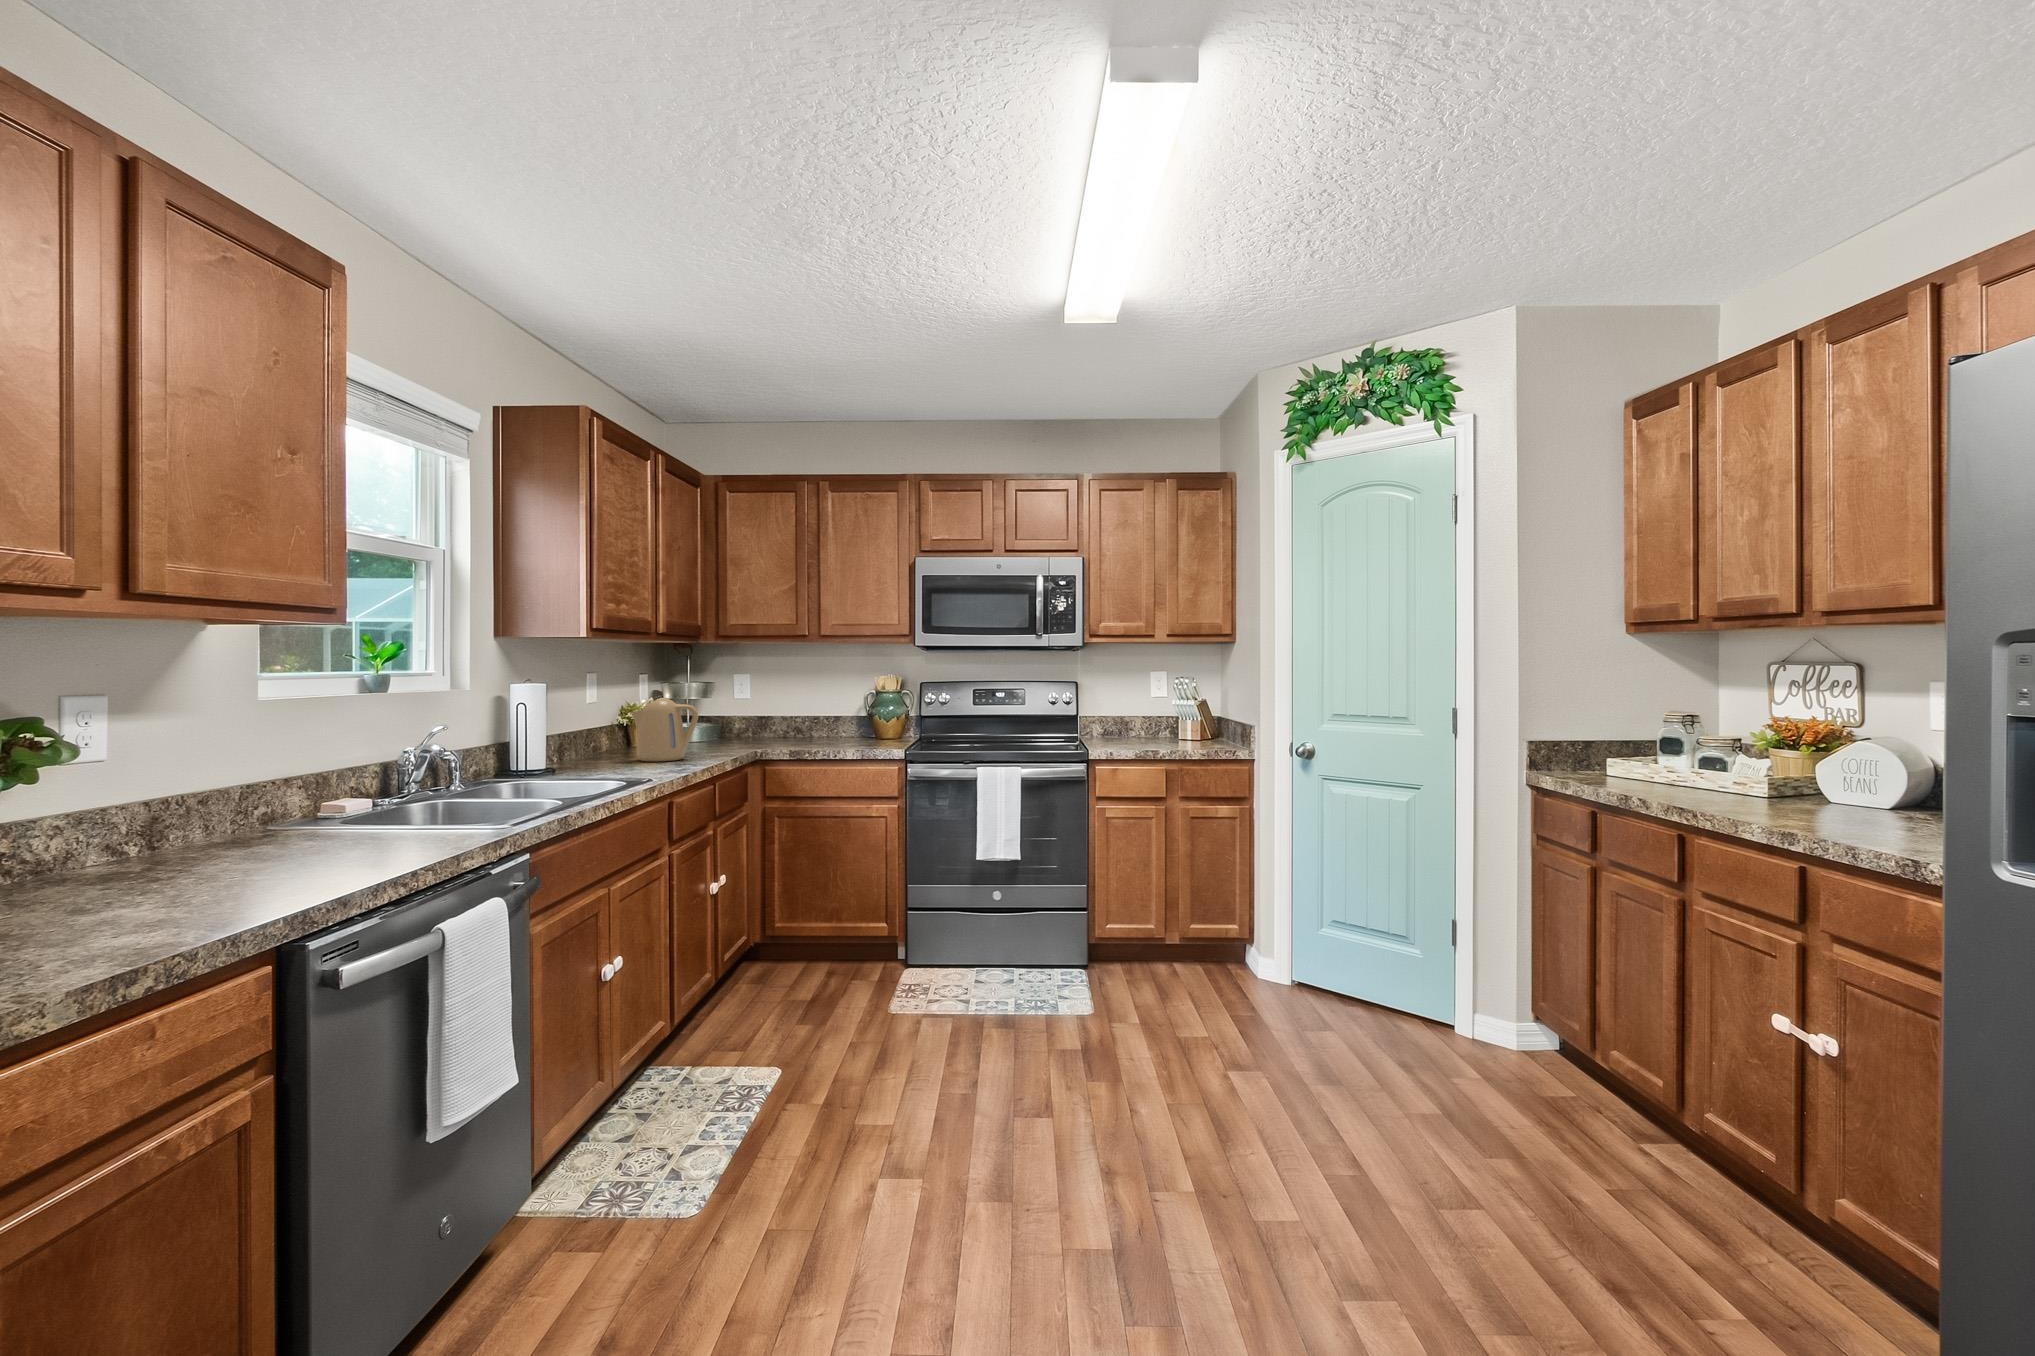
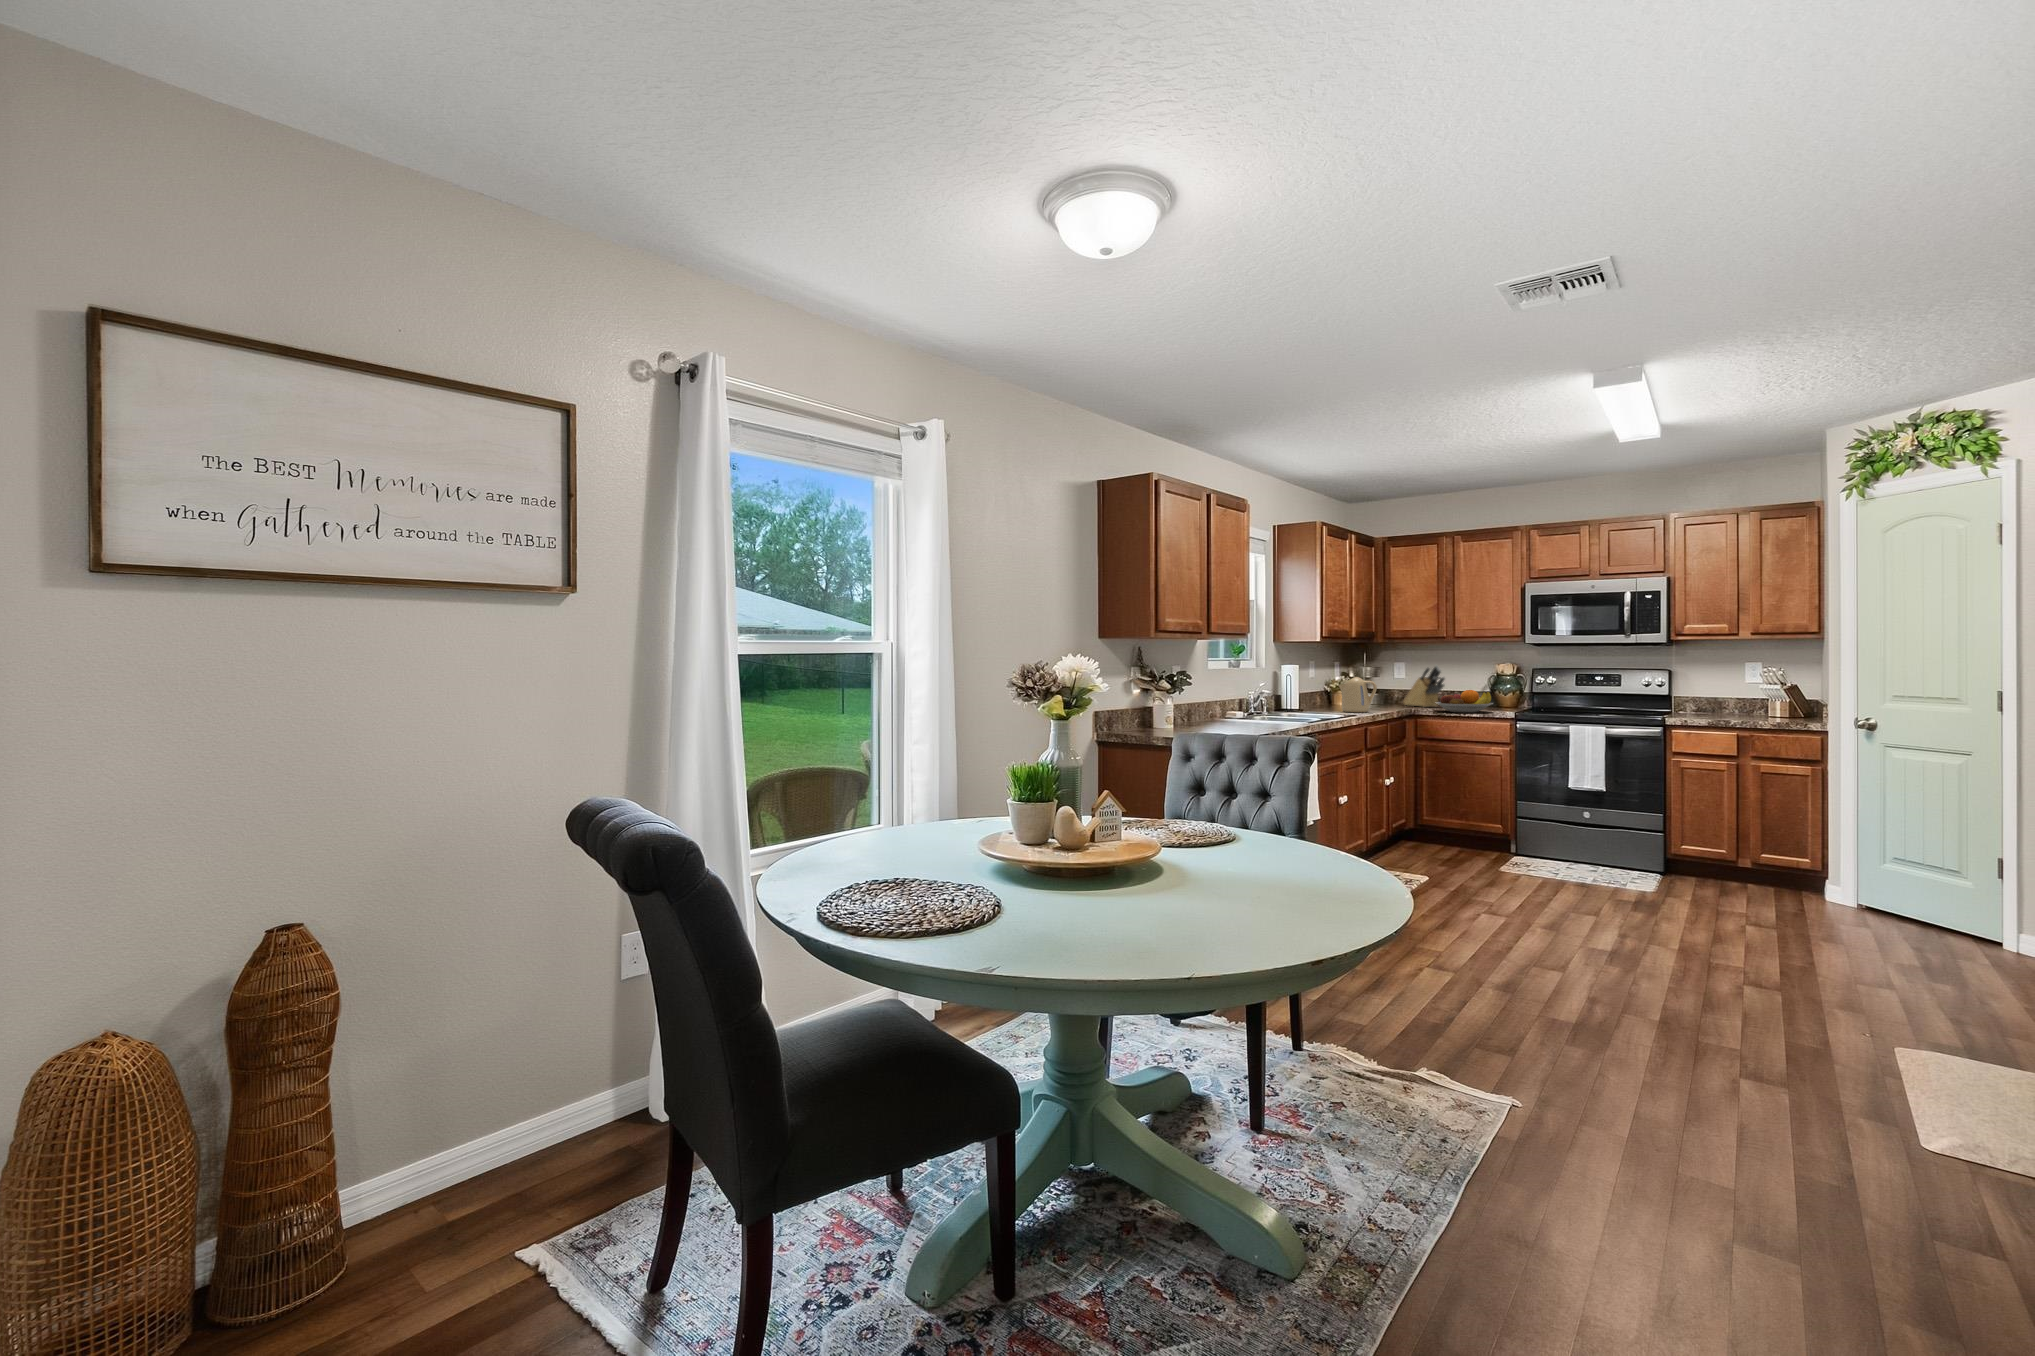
knife block: none [745,676,807,742] -> present [1403,665,1445,707]
fruit bowl: none [792,716,876,752] -> present [1435,690,1493,713]

